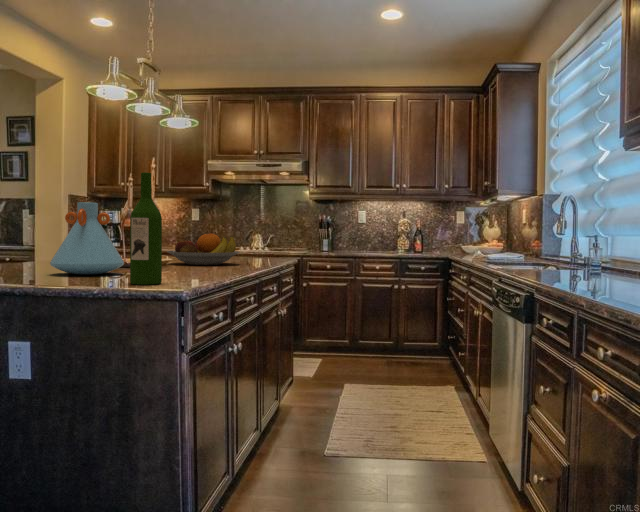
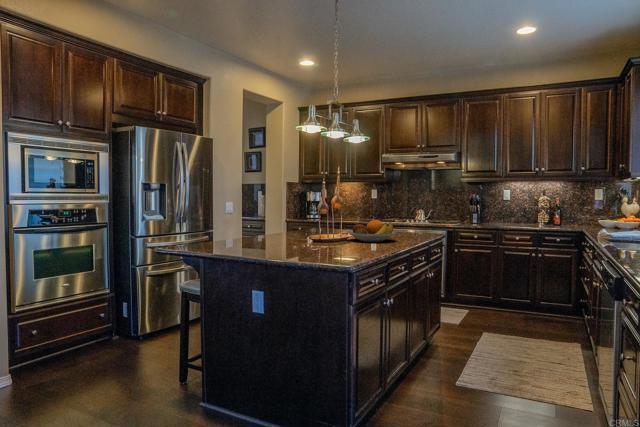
wine bottle: present [130,172,162,285] -> none [322,195,340,262]
vase: present [50,202,124,275] -> none [278,207,319,251]

